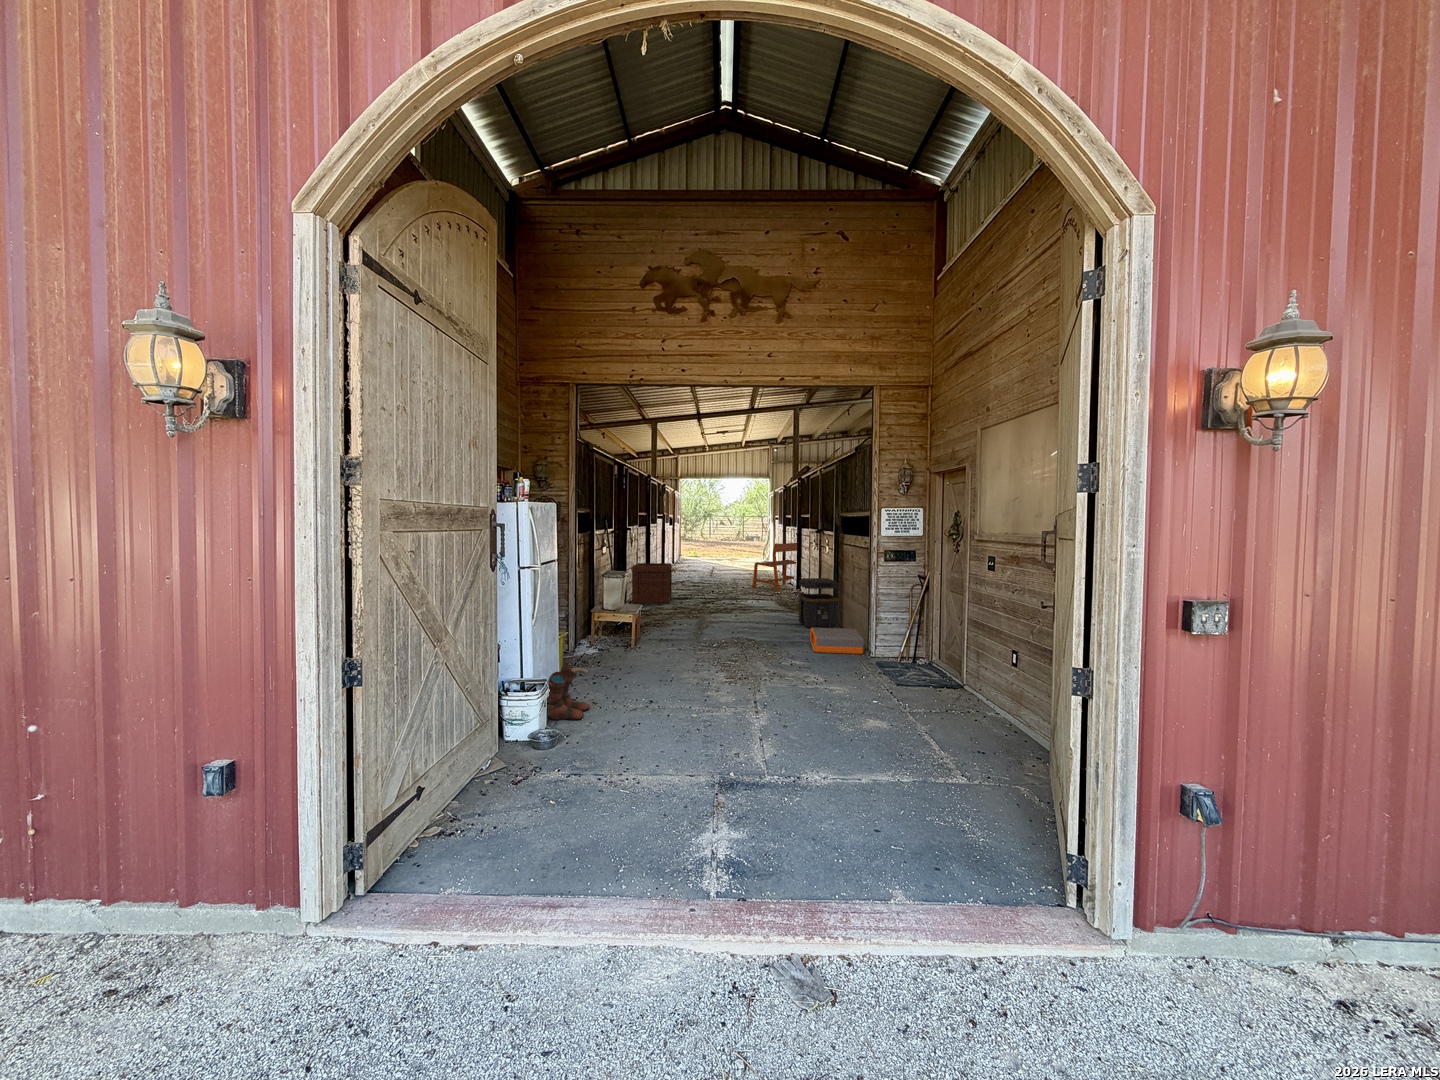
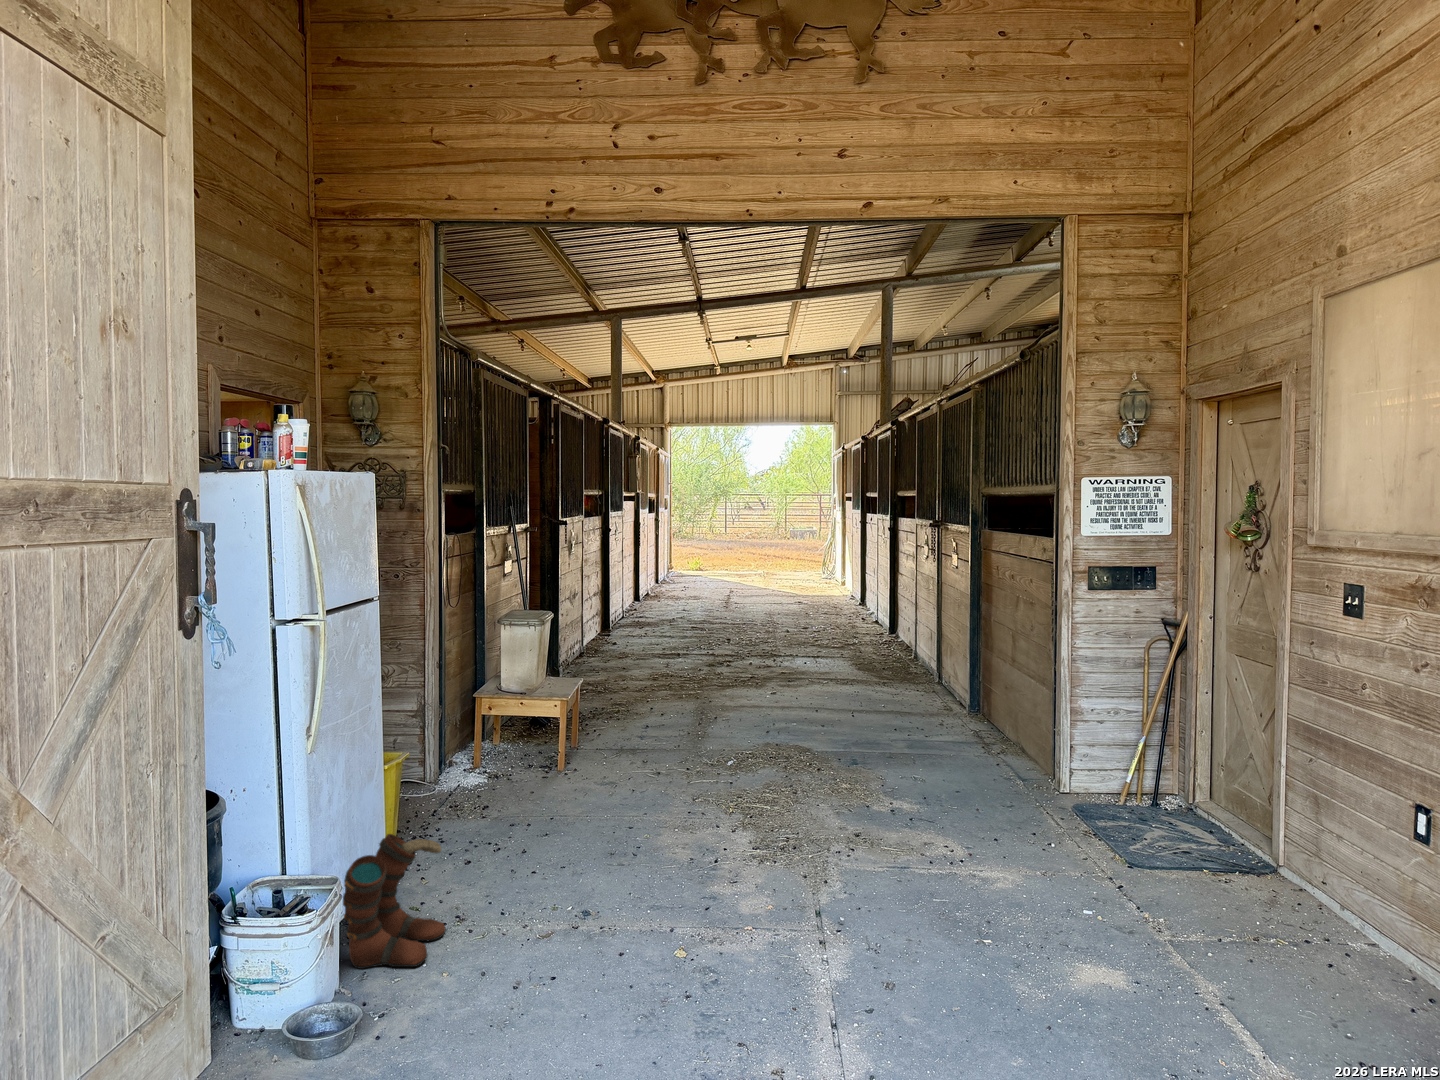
bench: present [753,543,797,592] -> none [804,542,905,638]
wooden crate: present [632,563,672,603] -> none [571,586,649,664]
toolbox: present [798,578,839,628] -> none [898,618,980,719]
storage box: present [810,628,864,654] -> none [926,723,1041,782]

